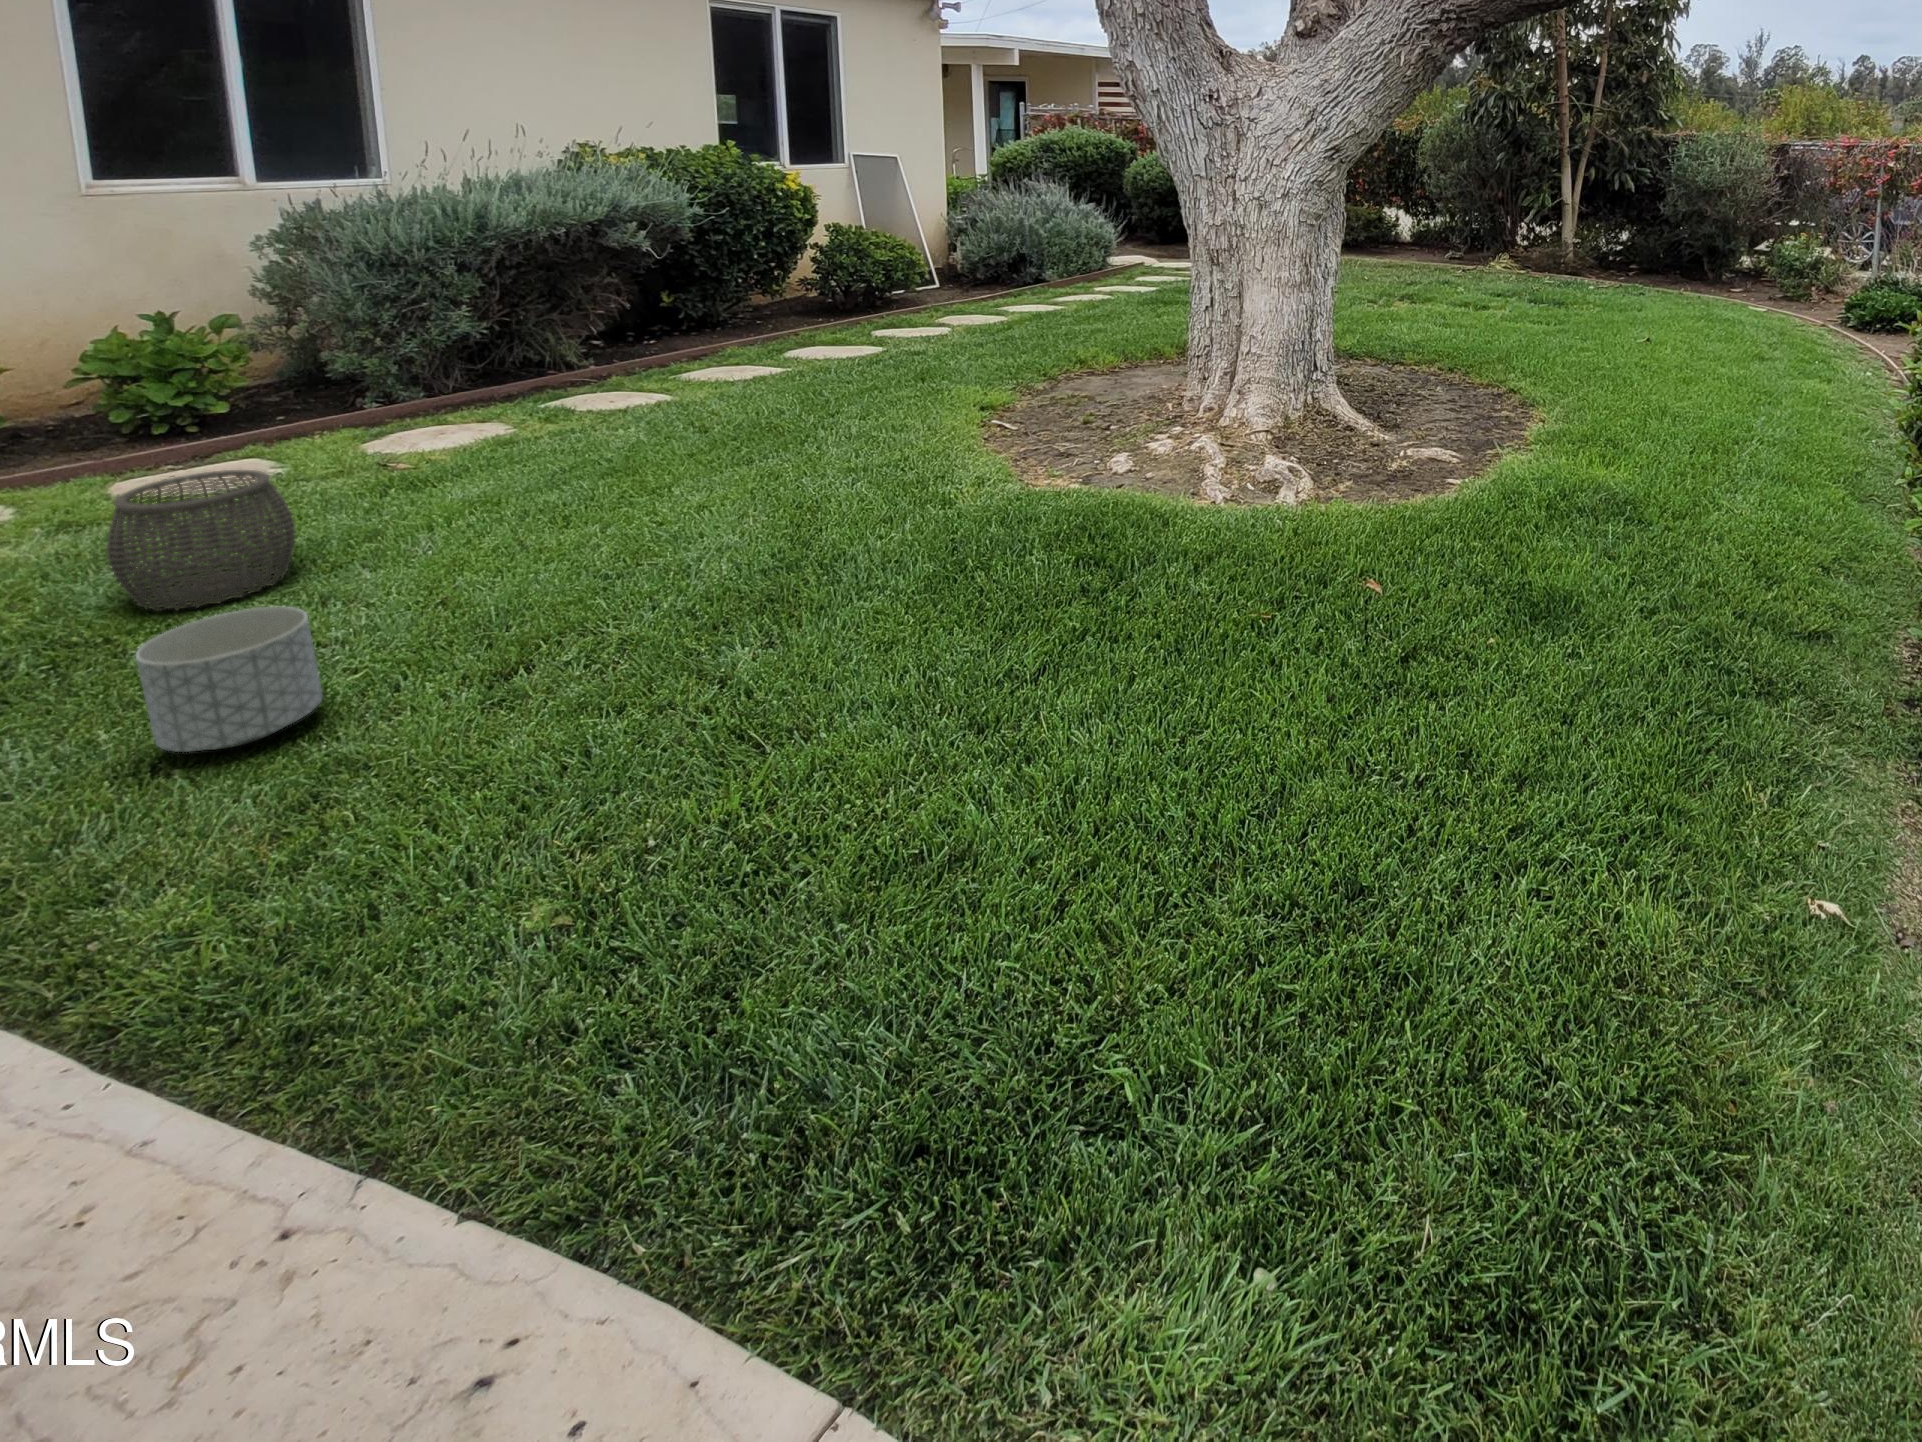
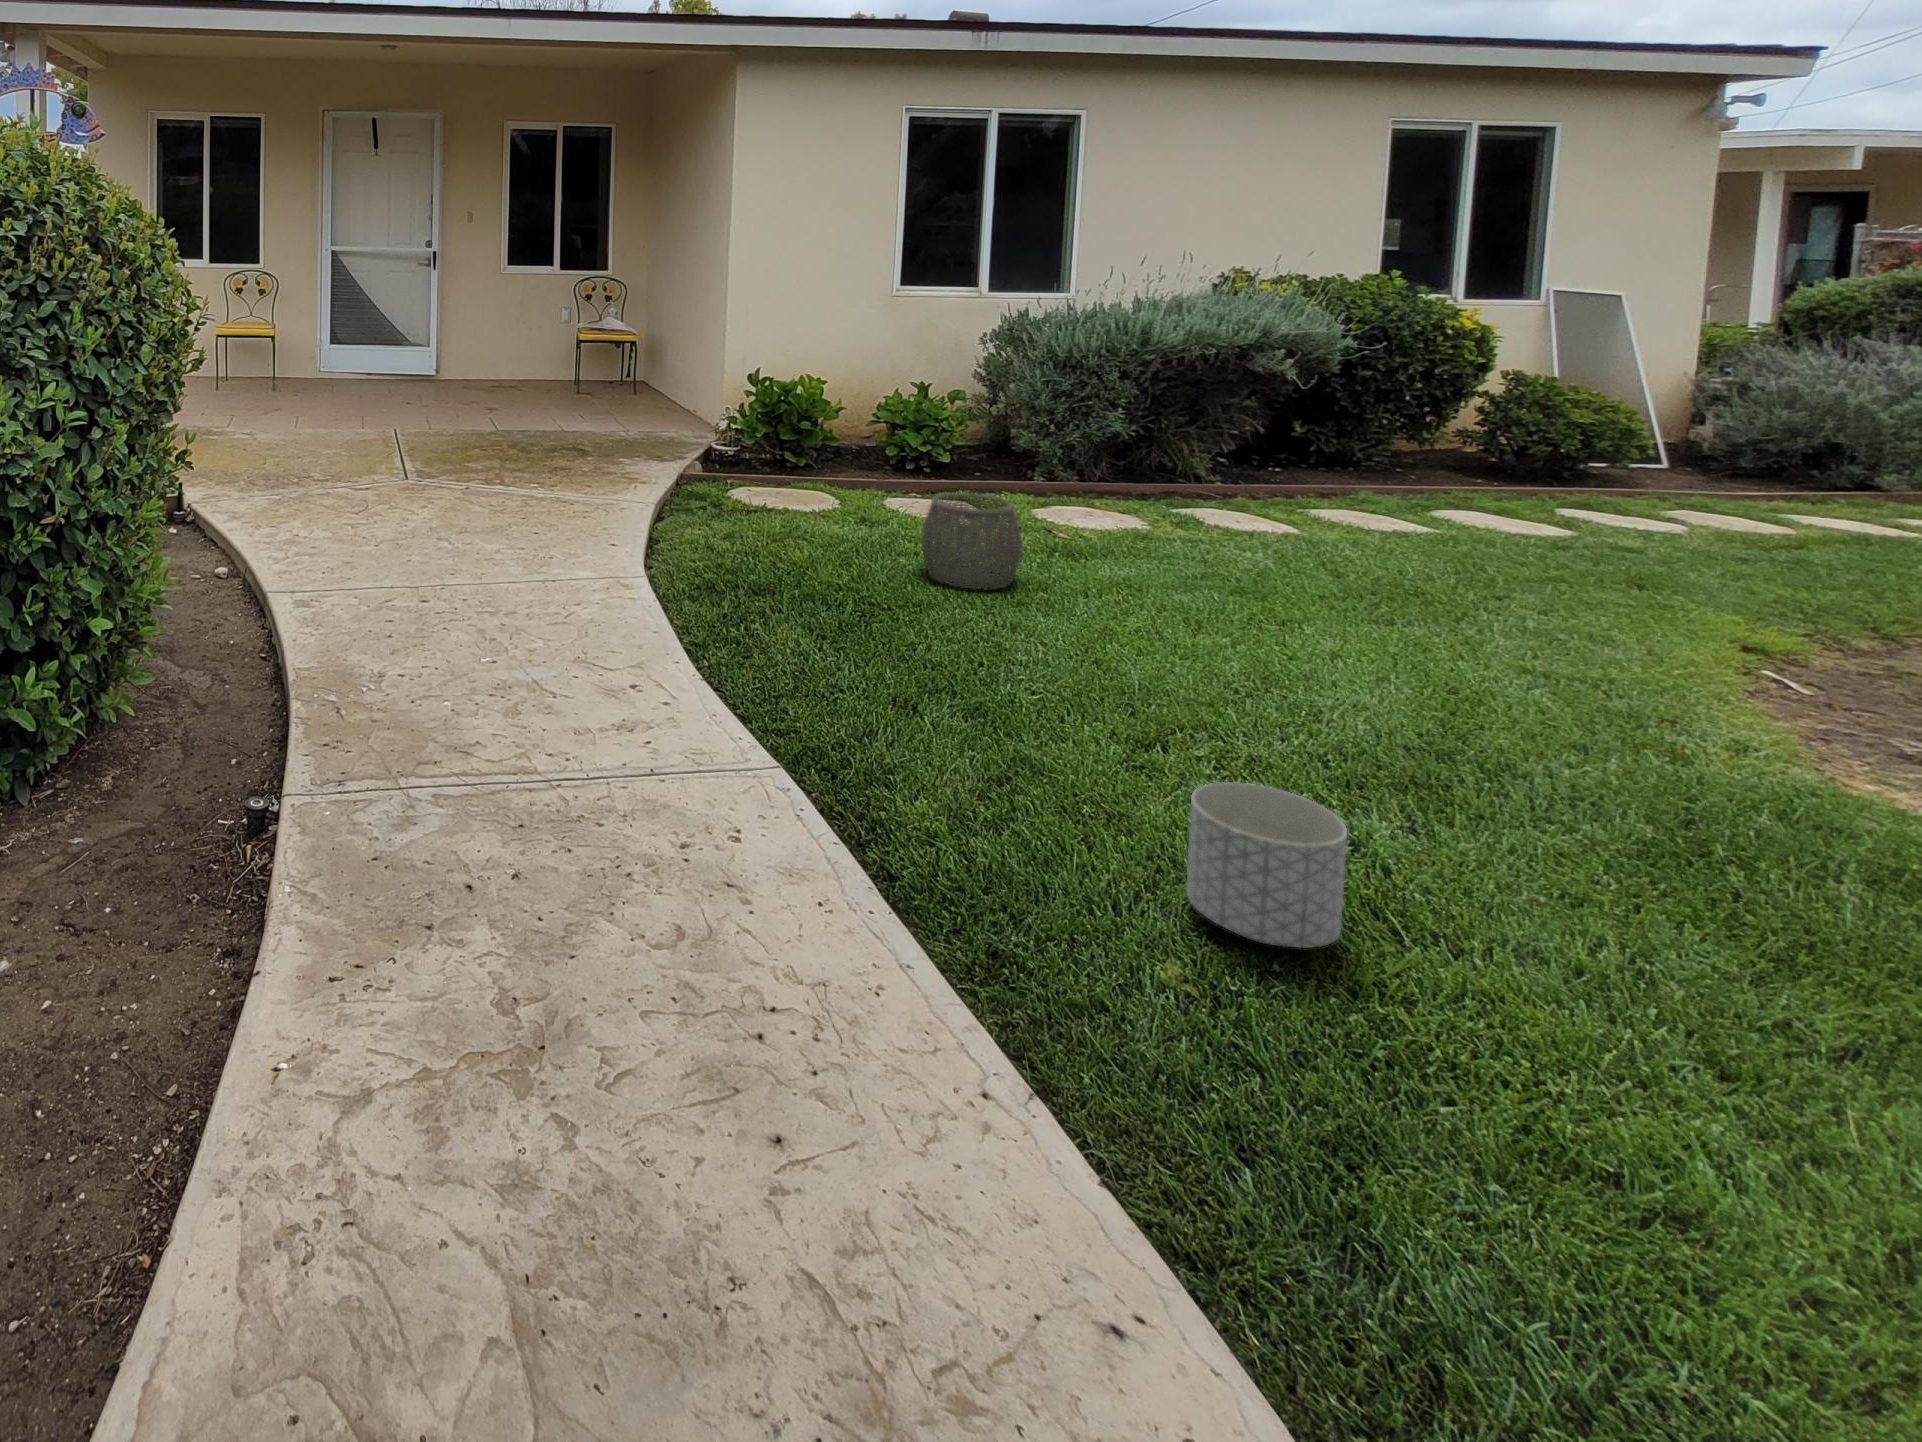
planter: present [136,606,322,752] -> present [1187,782,1347,948]

